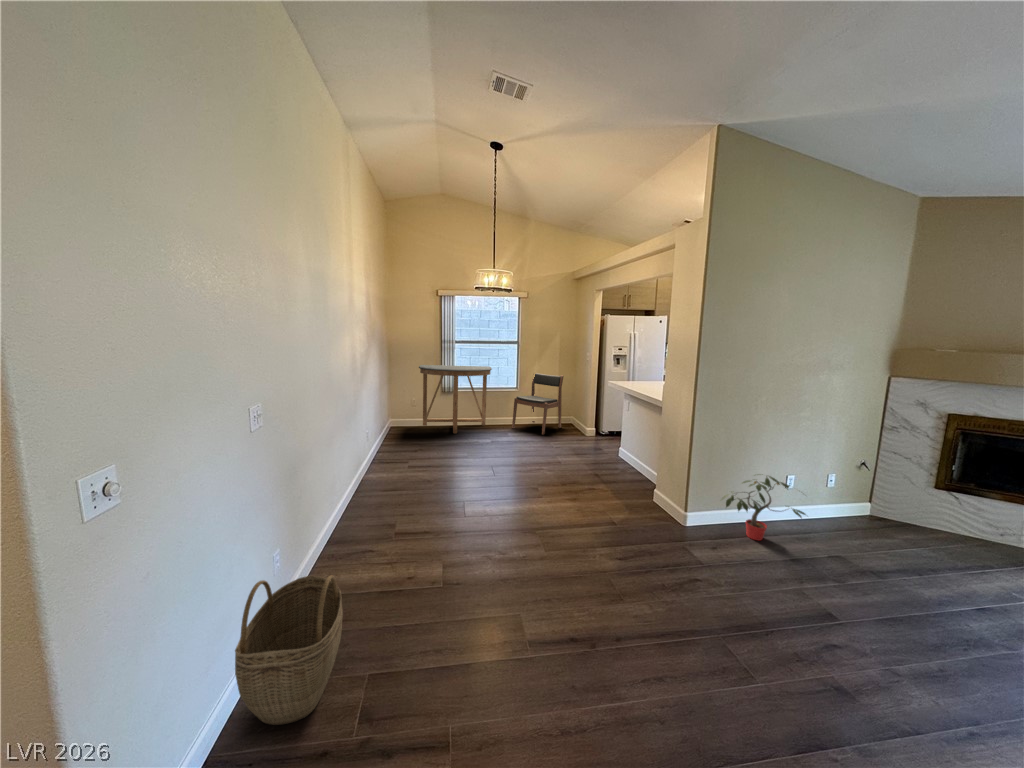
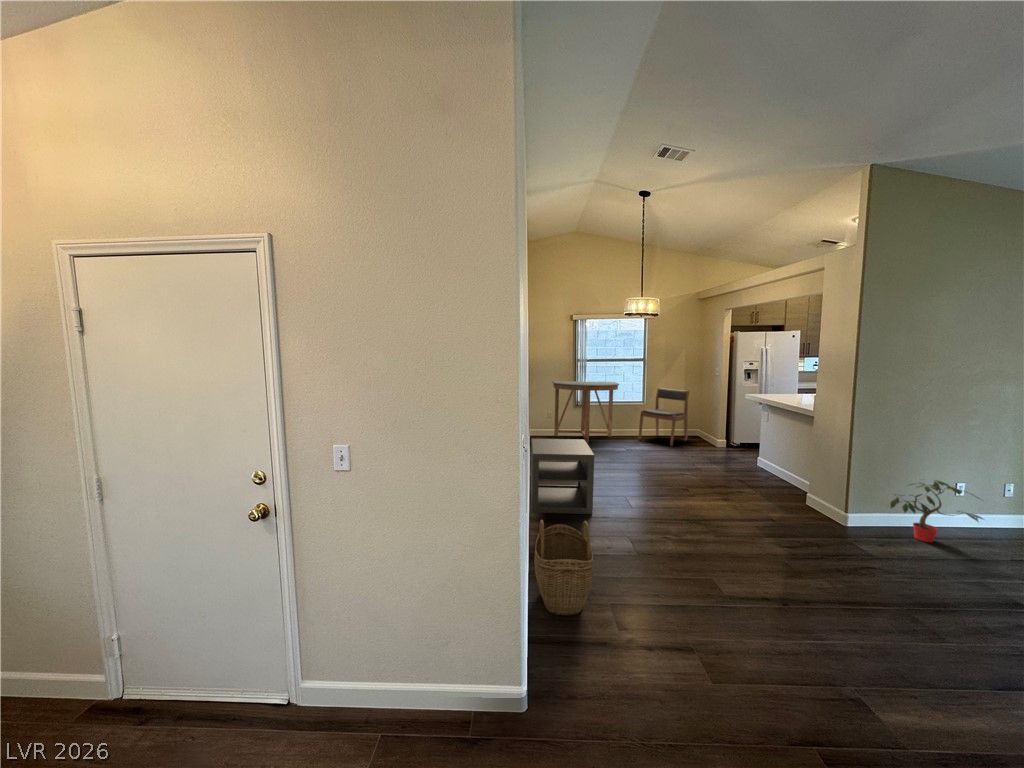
storage cabinet: none [334,437,420,535] -> present [531,439,594,514]

